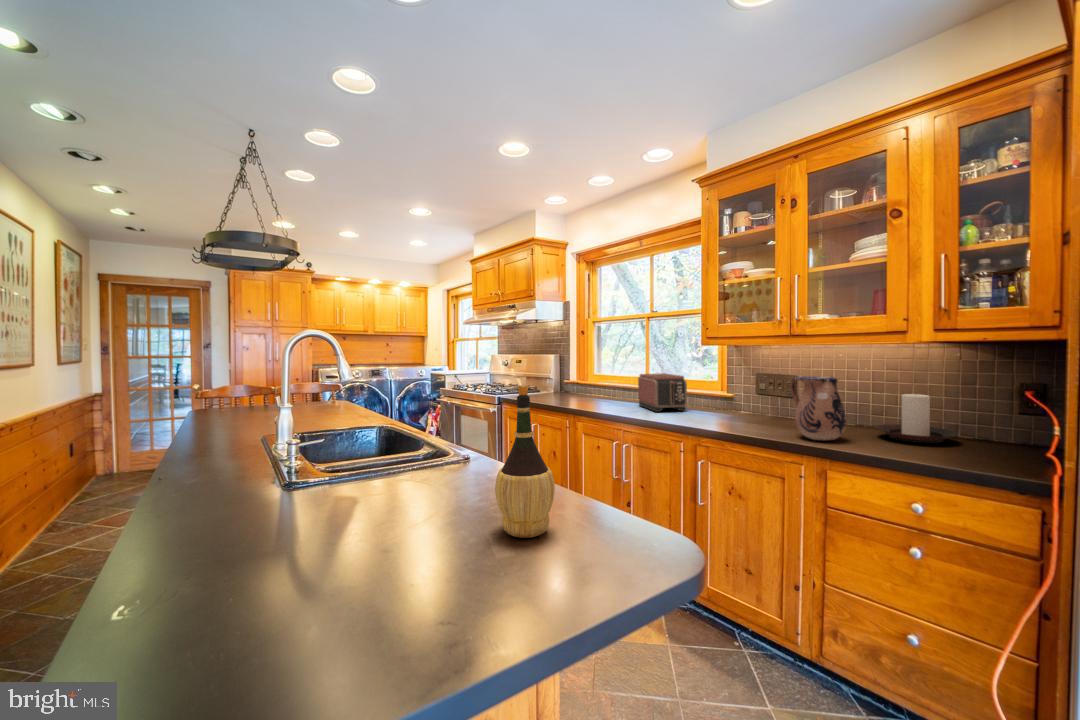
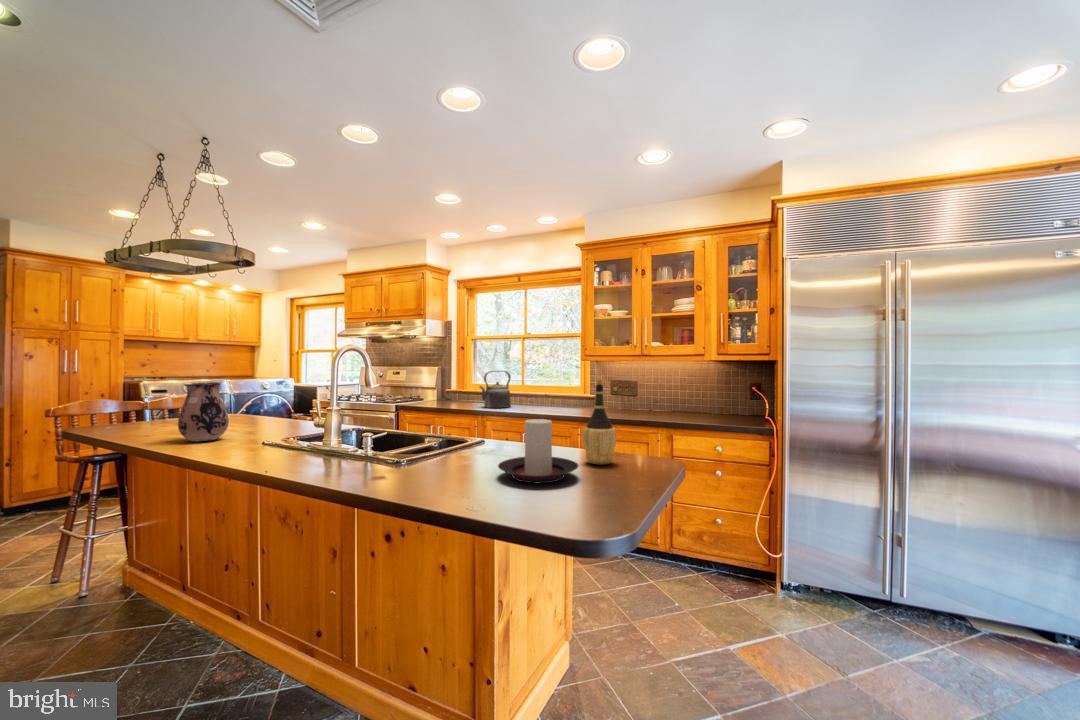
kettle: none [575,360,618,407] -> present [480,371,511,408]
toaster: present [638,373,687,412] -> none [527,381,567,409]
ceramic pitcher: present [790,377,846,441] -> present [178,383,229,441]
candle holder: present [876,394,958,443] -> present [498,419,578,484]

